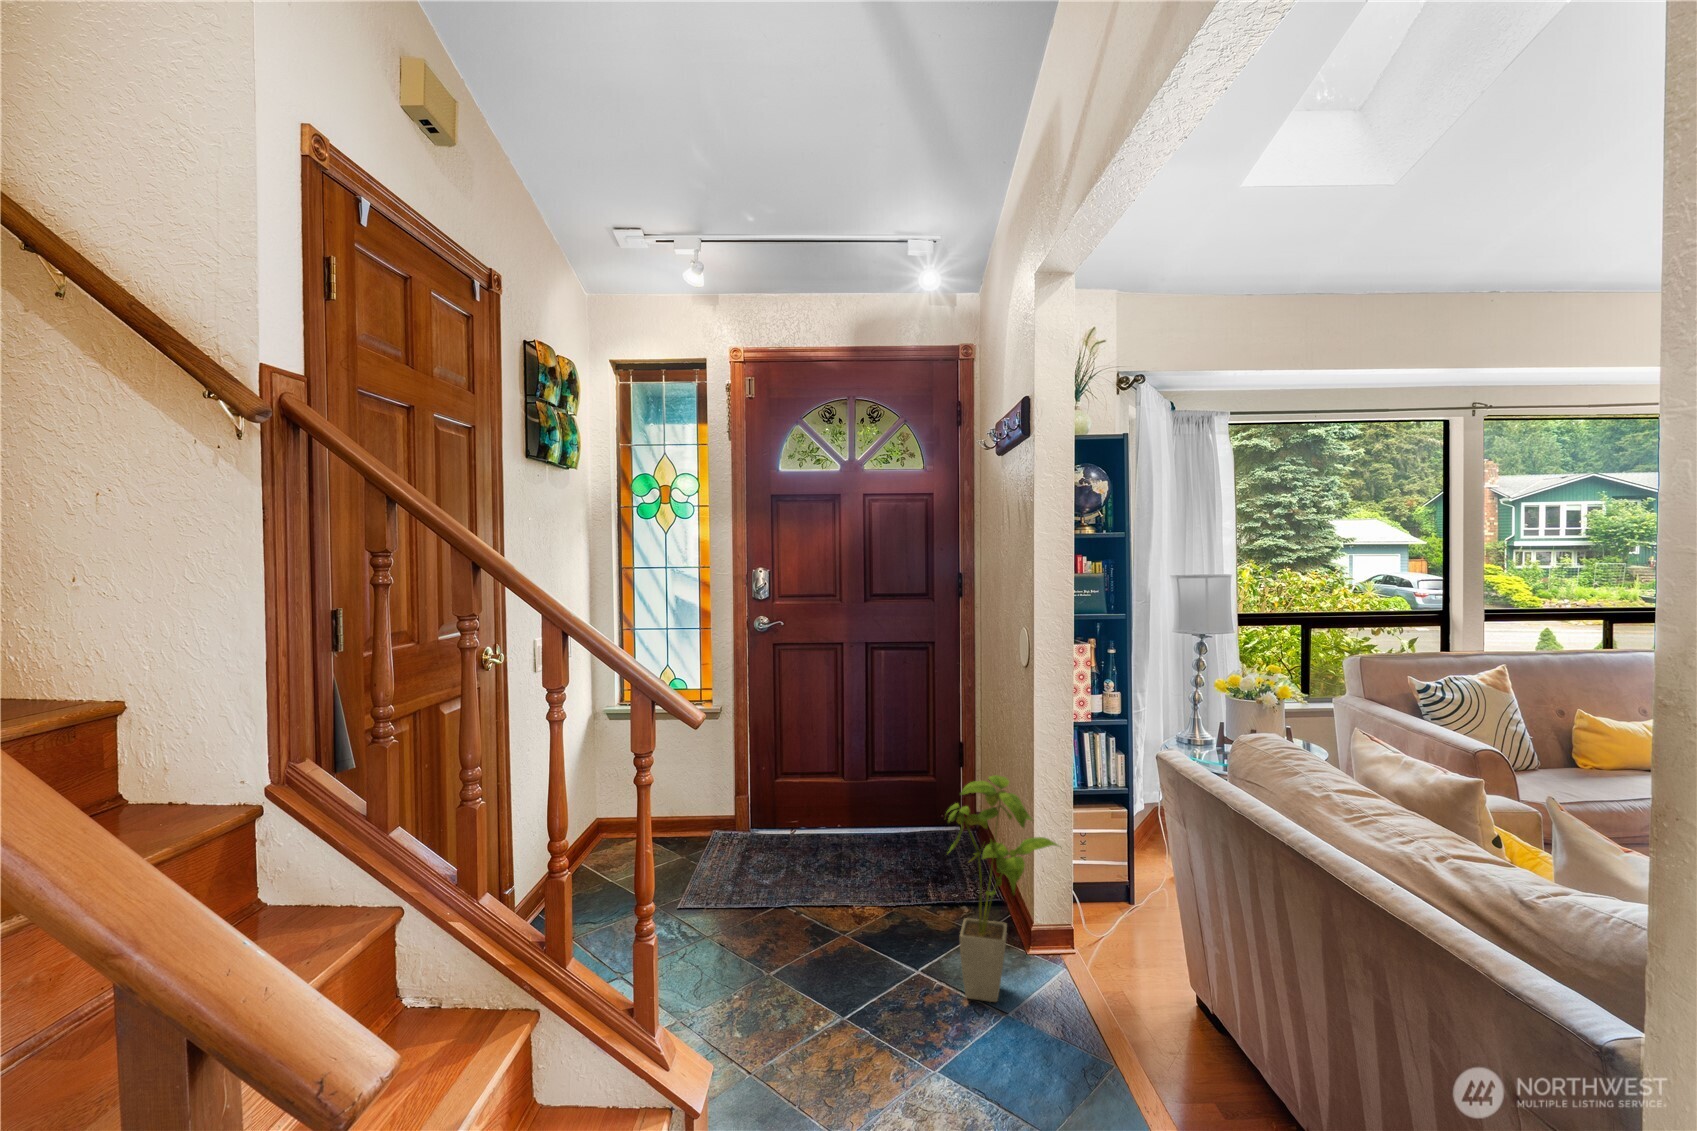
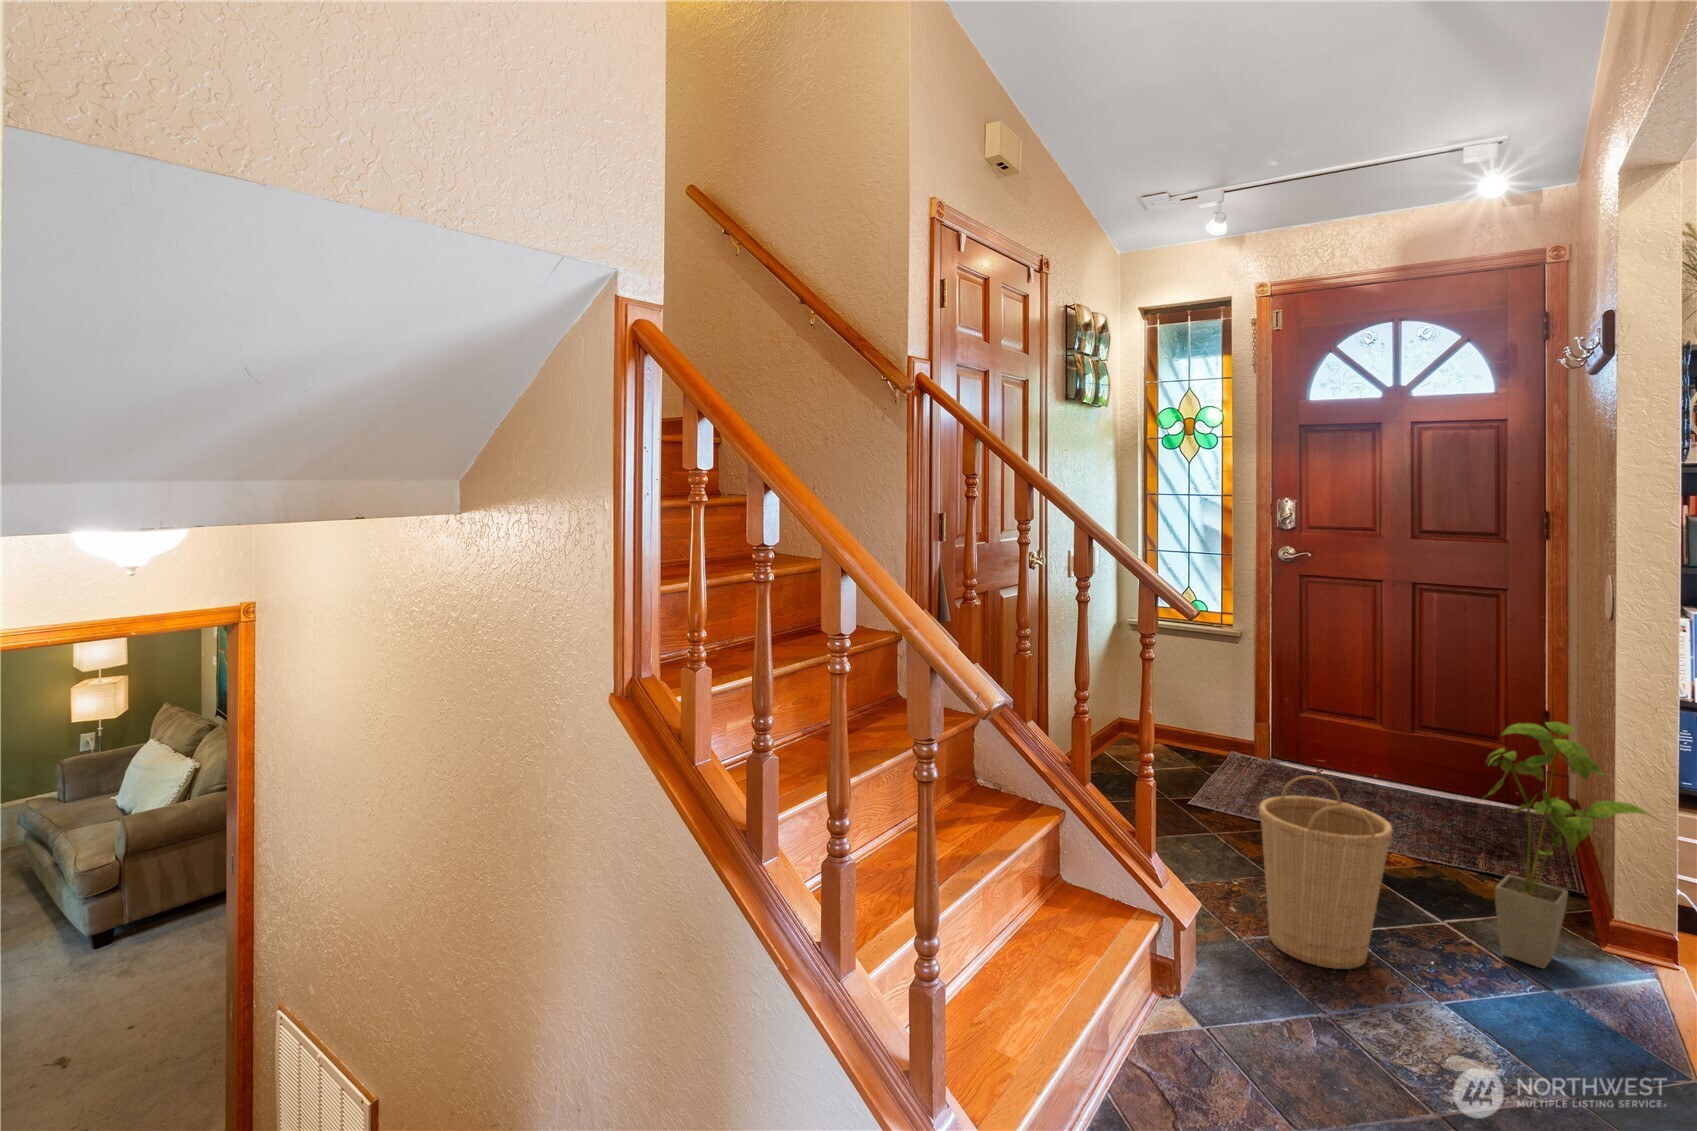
basket: none [767,863,886,1074] -> present [1259,776,1392,969]

